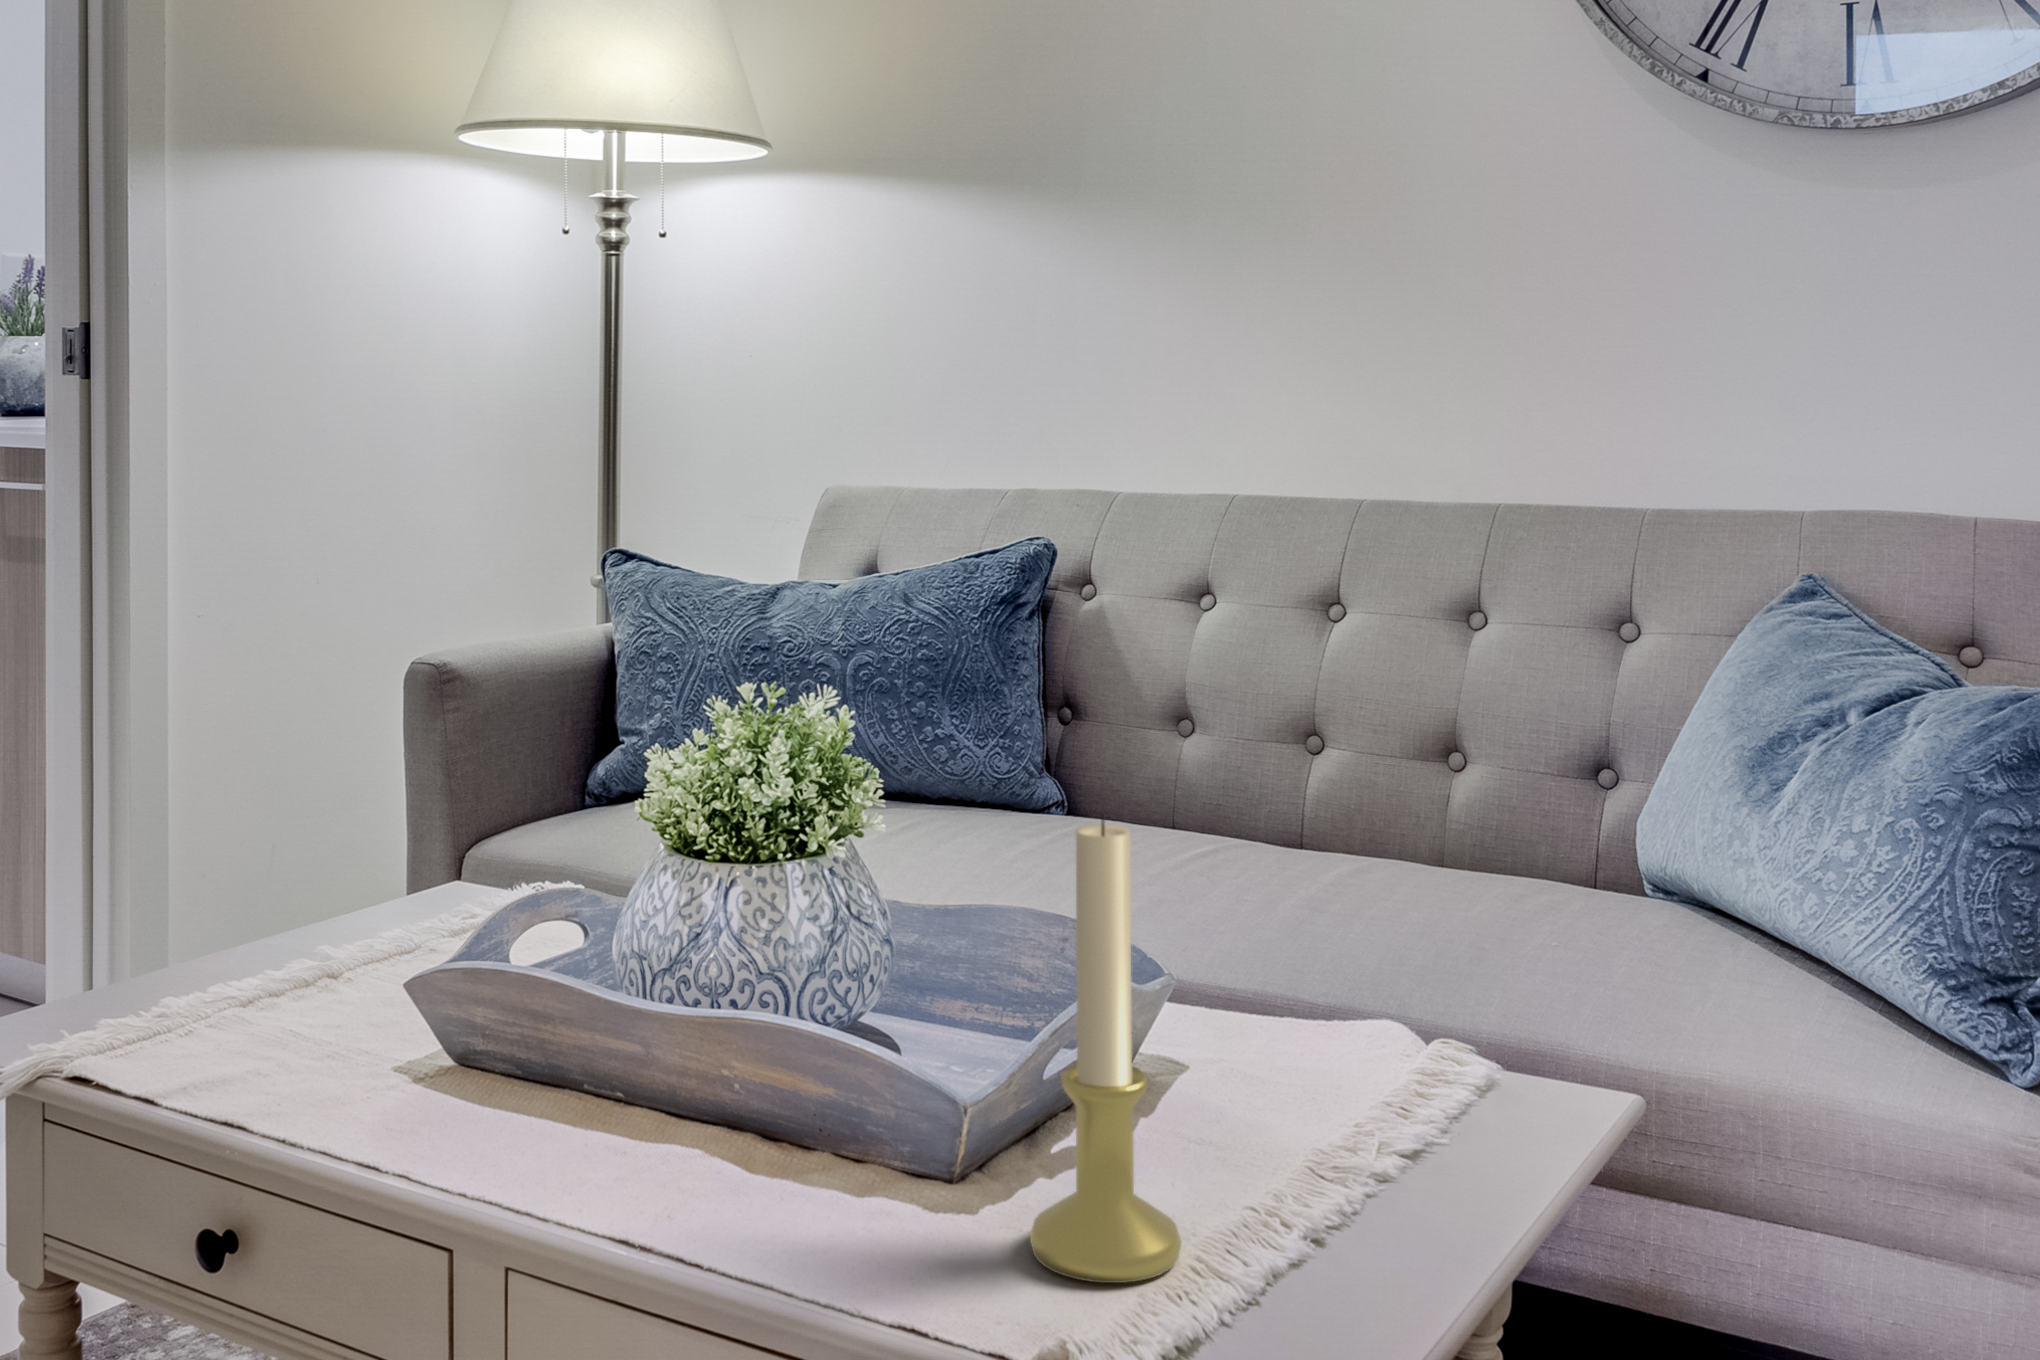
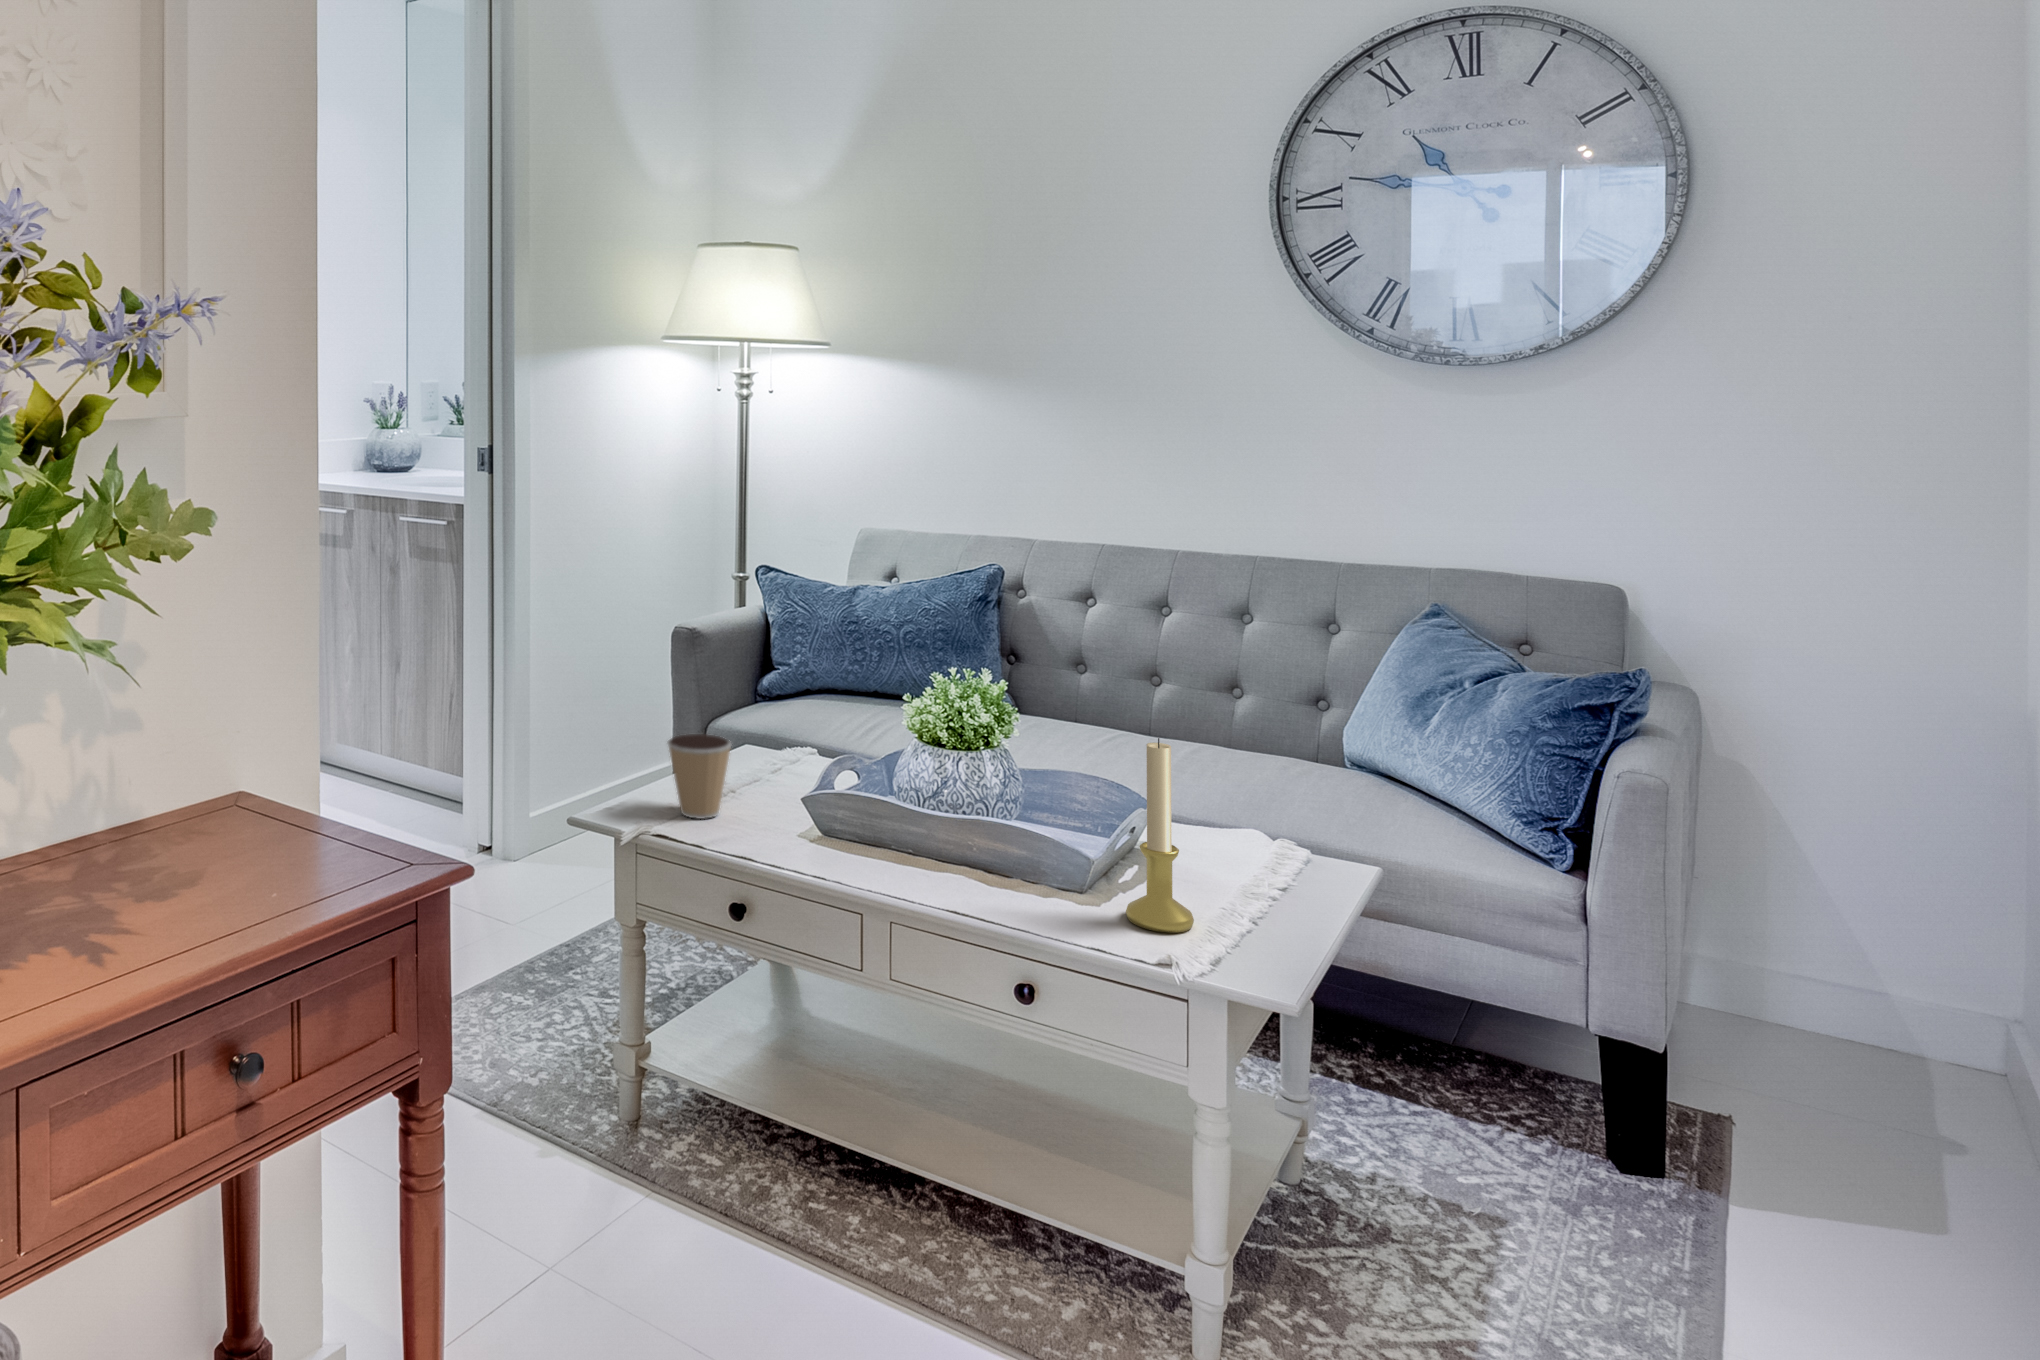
coffee cup: none [137,851,289,1039] -> present [668,734,731,819]

